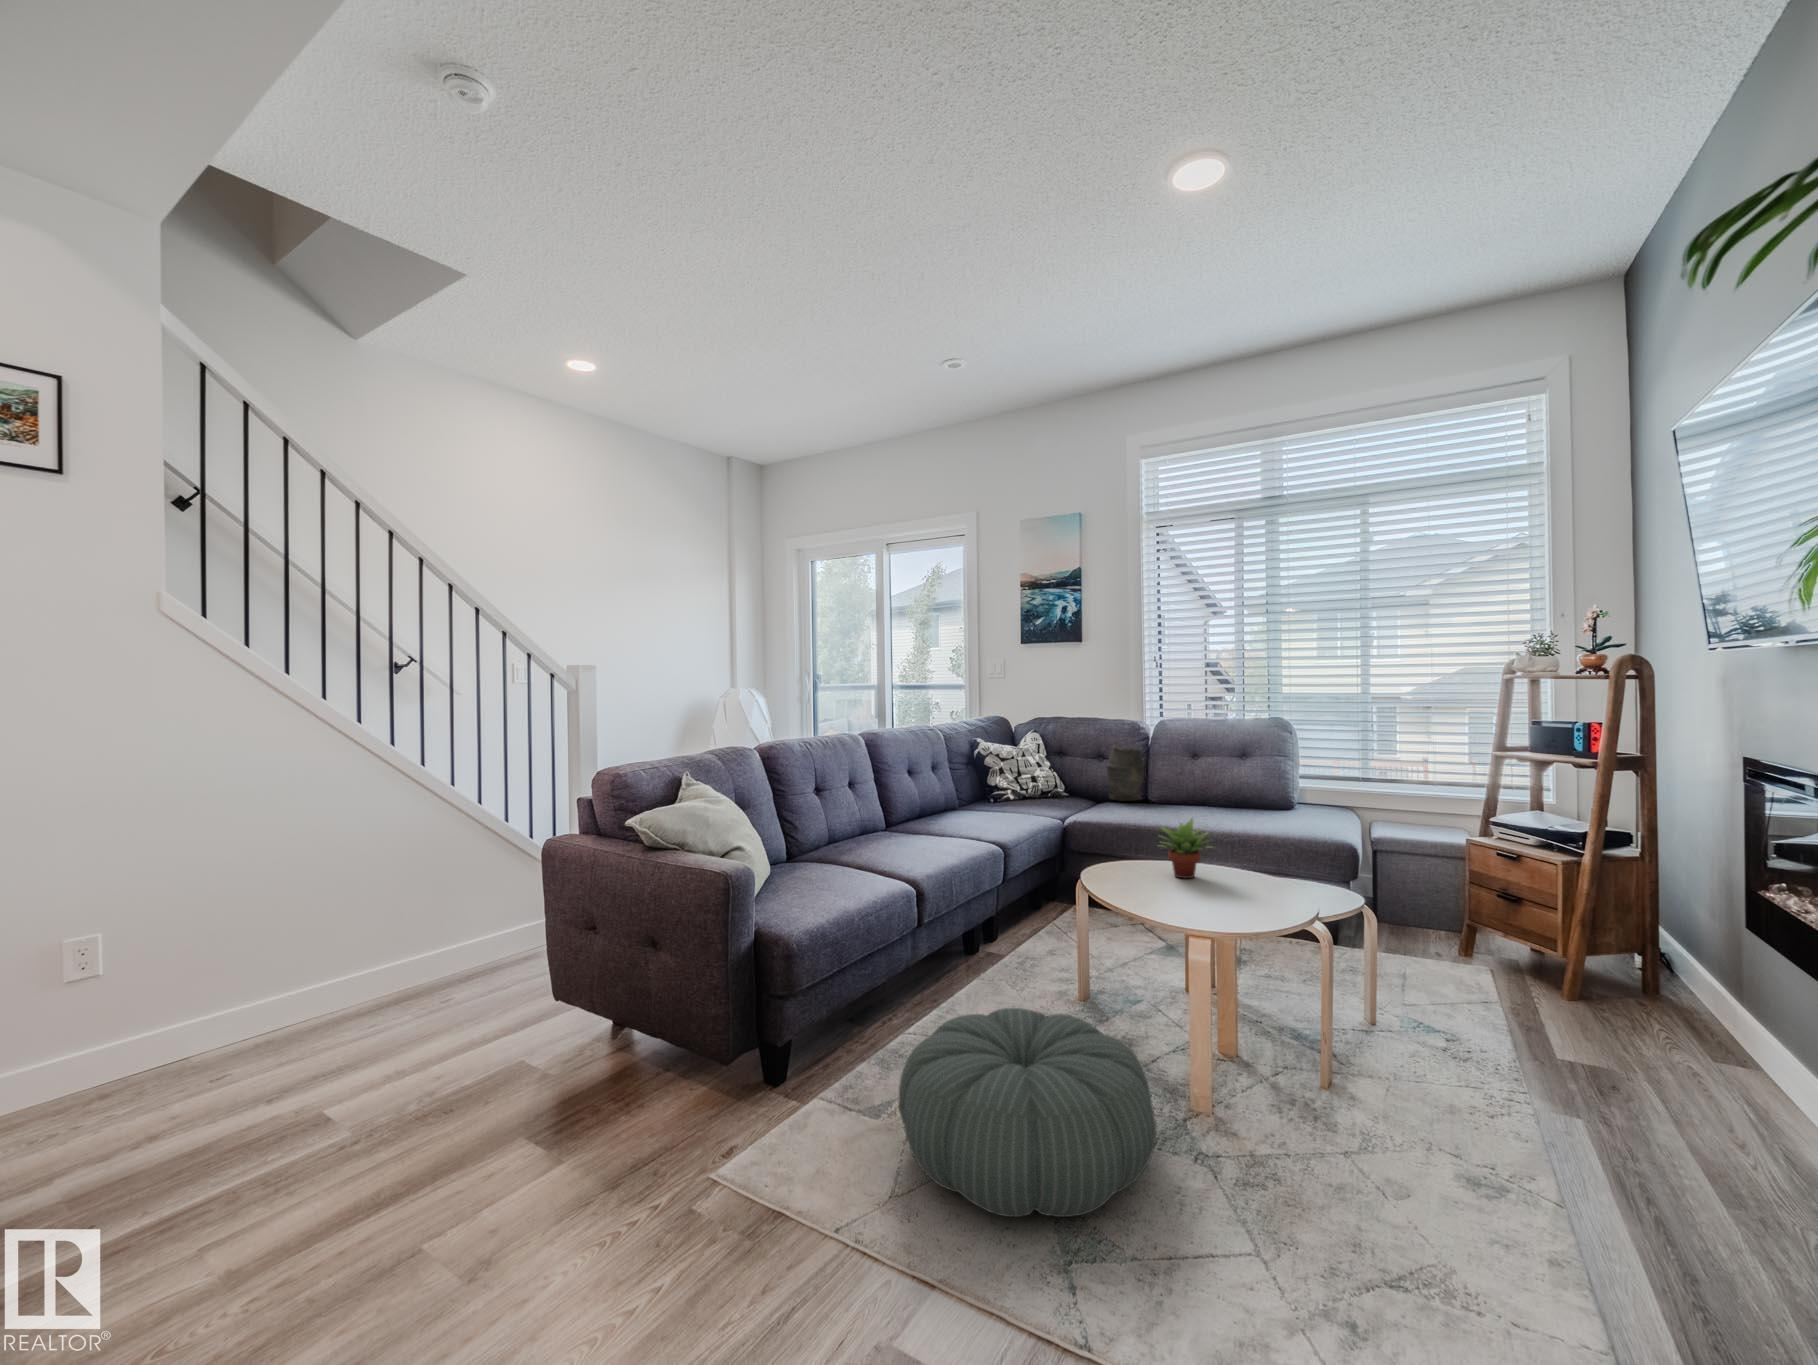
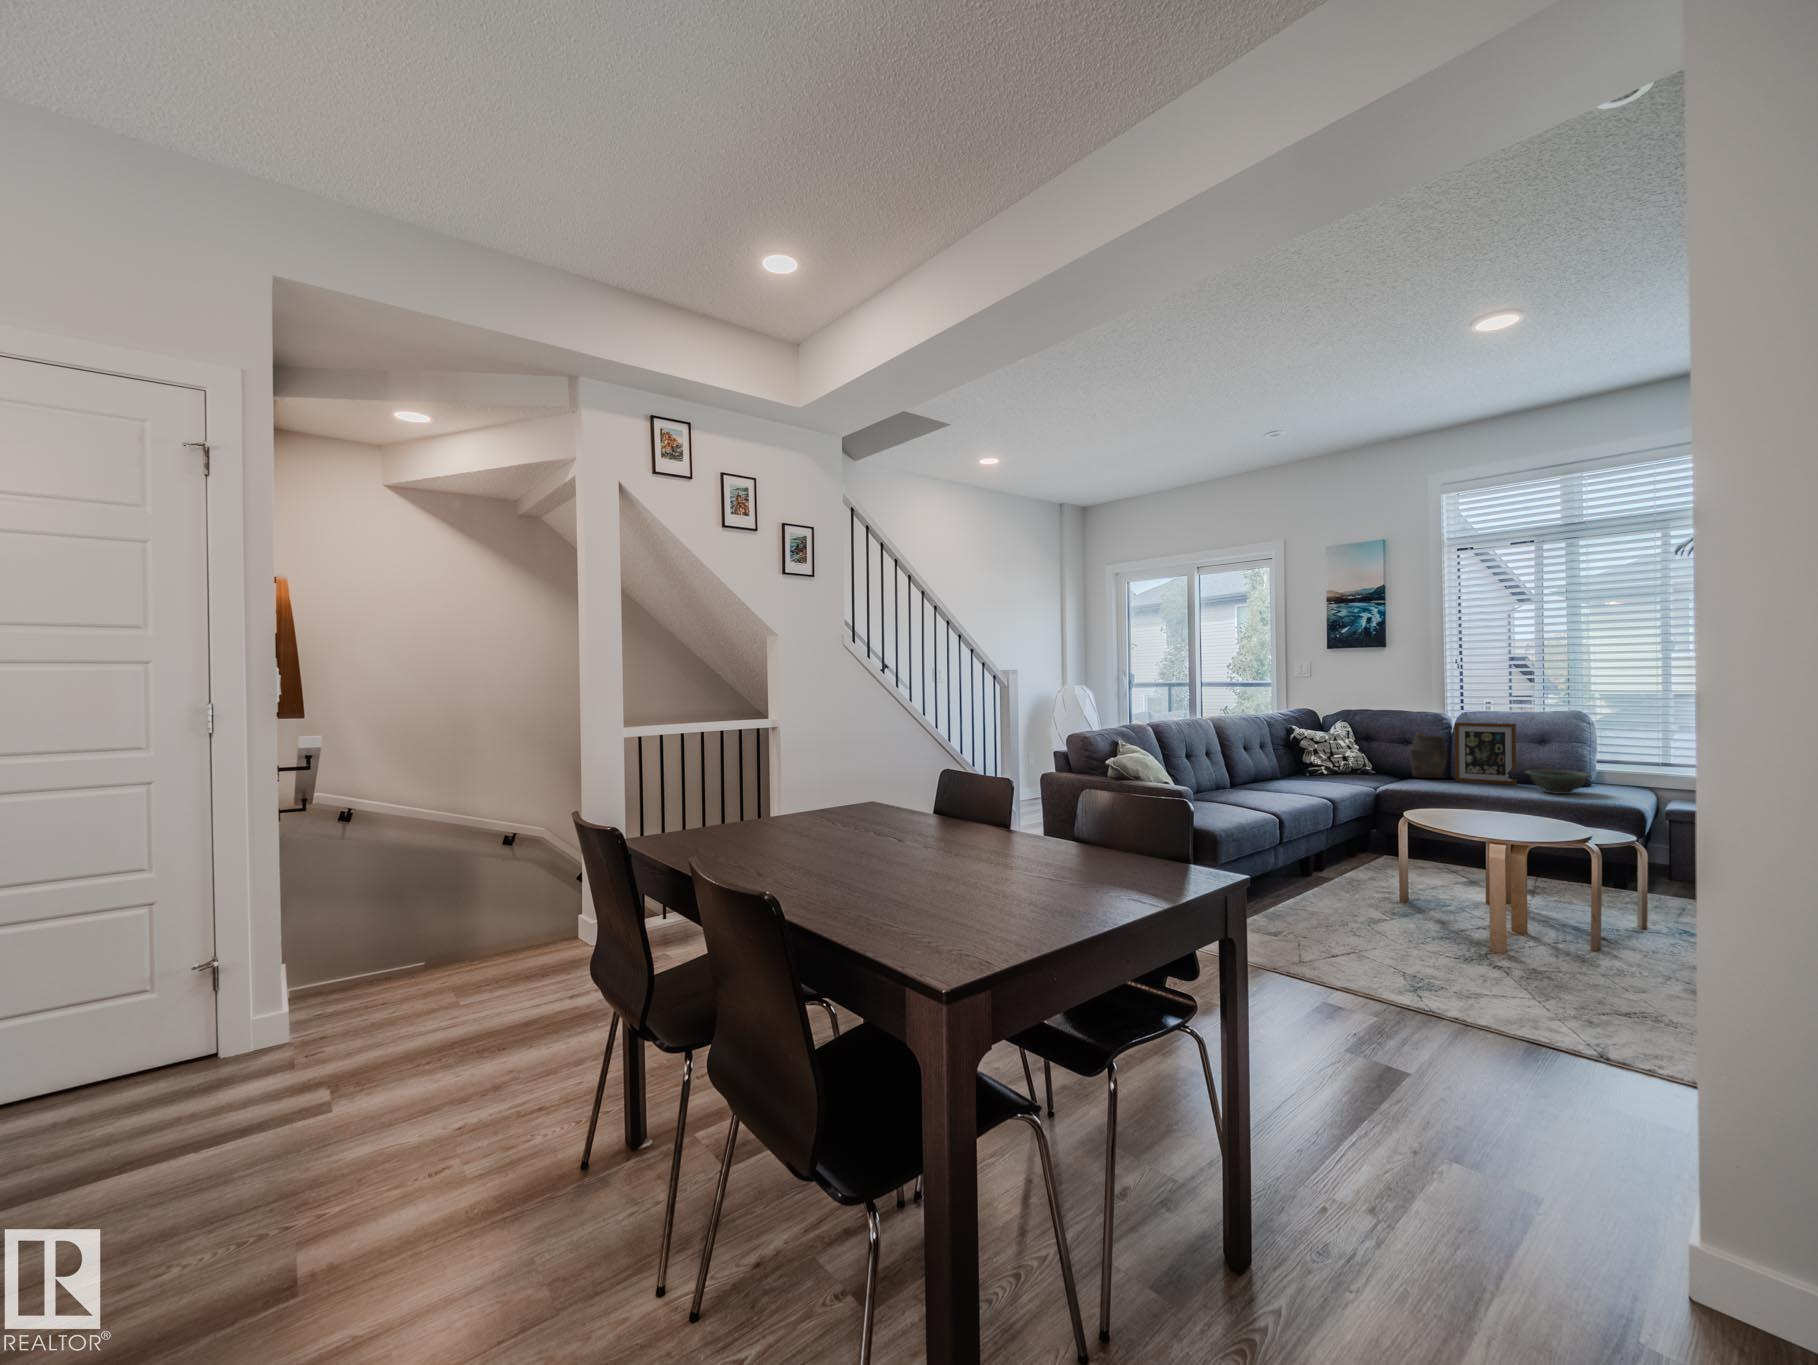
picture frame: none [1153,732,1218,808] -> present [1455,723,1516,785]
decorative bowl: none [1227,789,1298,821] -> present [1525,770,1592,794]
succulent plant: present [1160,819,1210,879] -> none [1463,780,1511,821]
pouf: present [898,1008,1156,1217] -> none [1297,881,1467,975]

